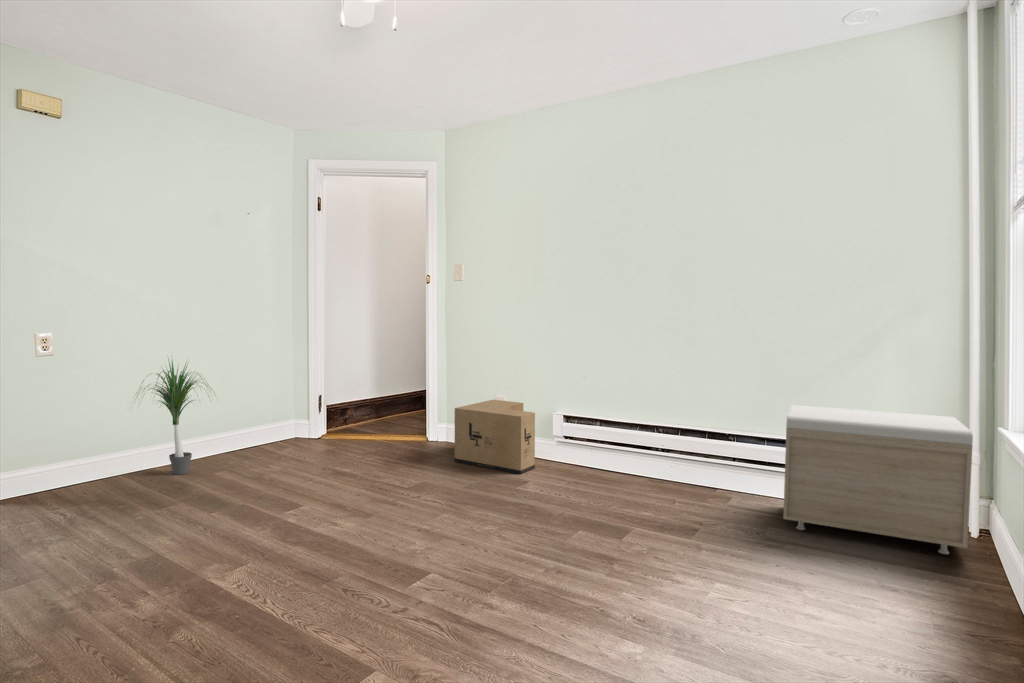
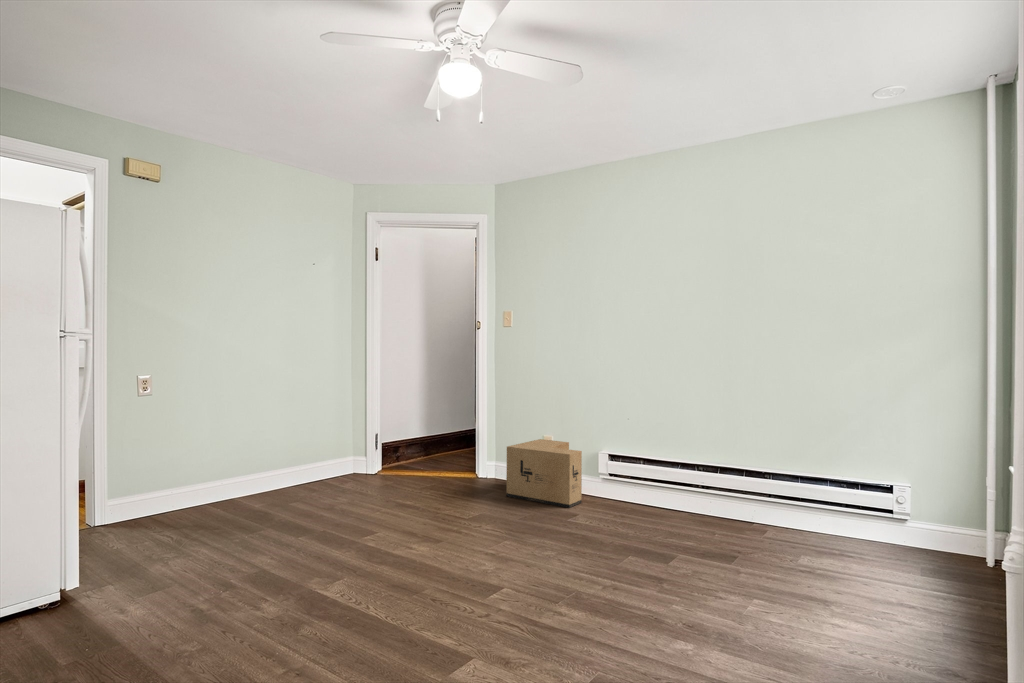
potted plant: present [137,359,207,475] -> none [220,395,297,505]
storage bench: present [783,405,973,554] -> none [815,445,983,581]

